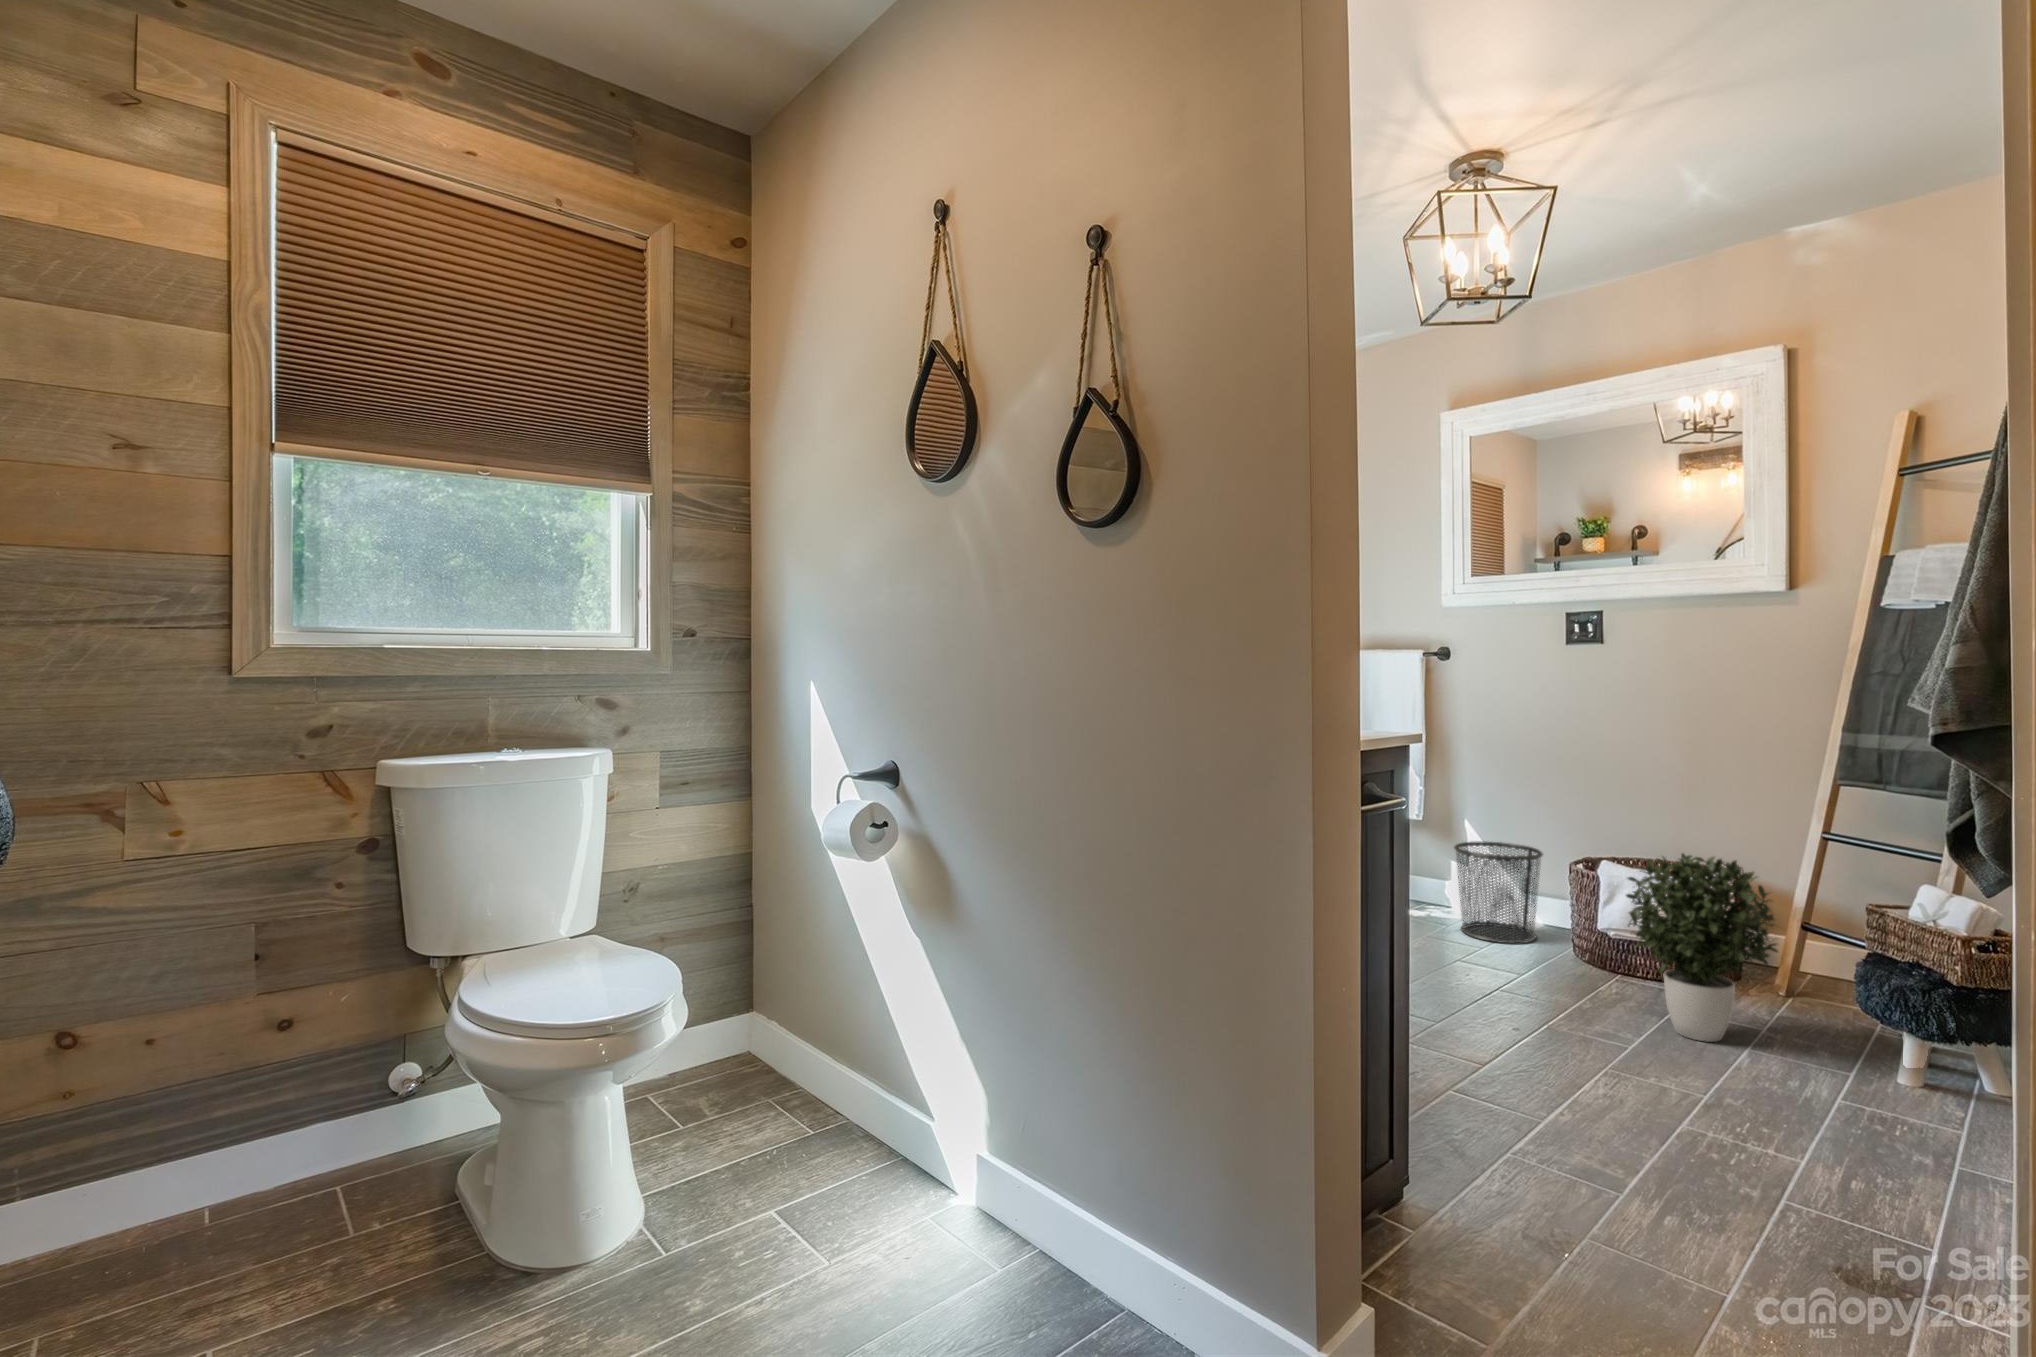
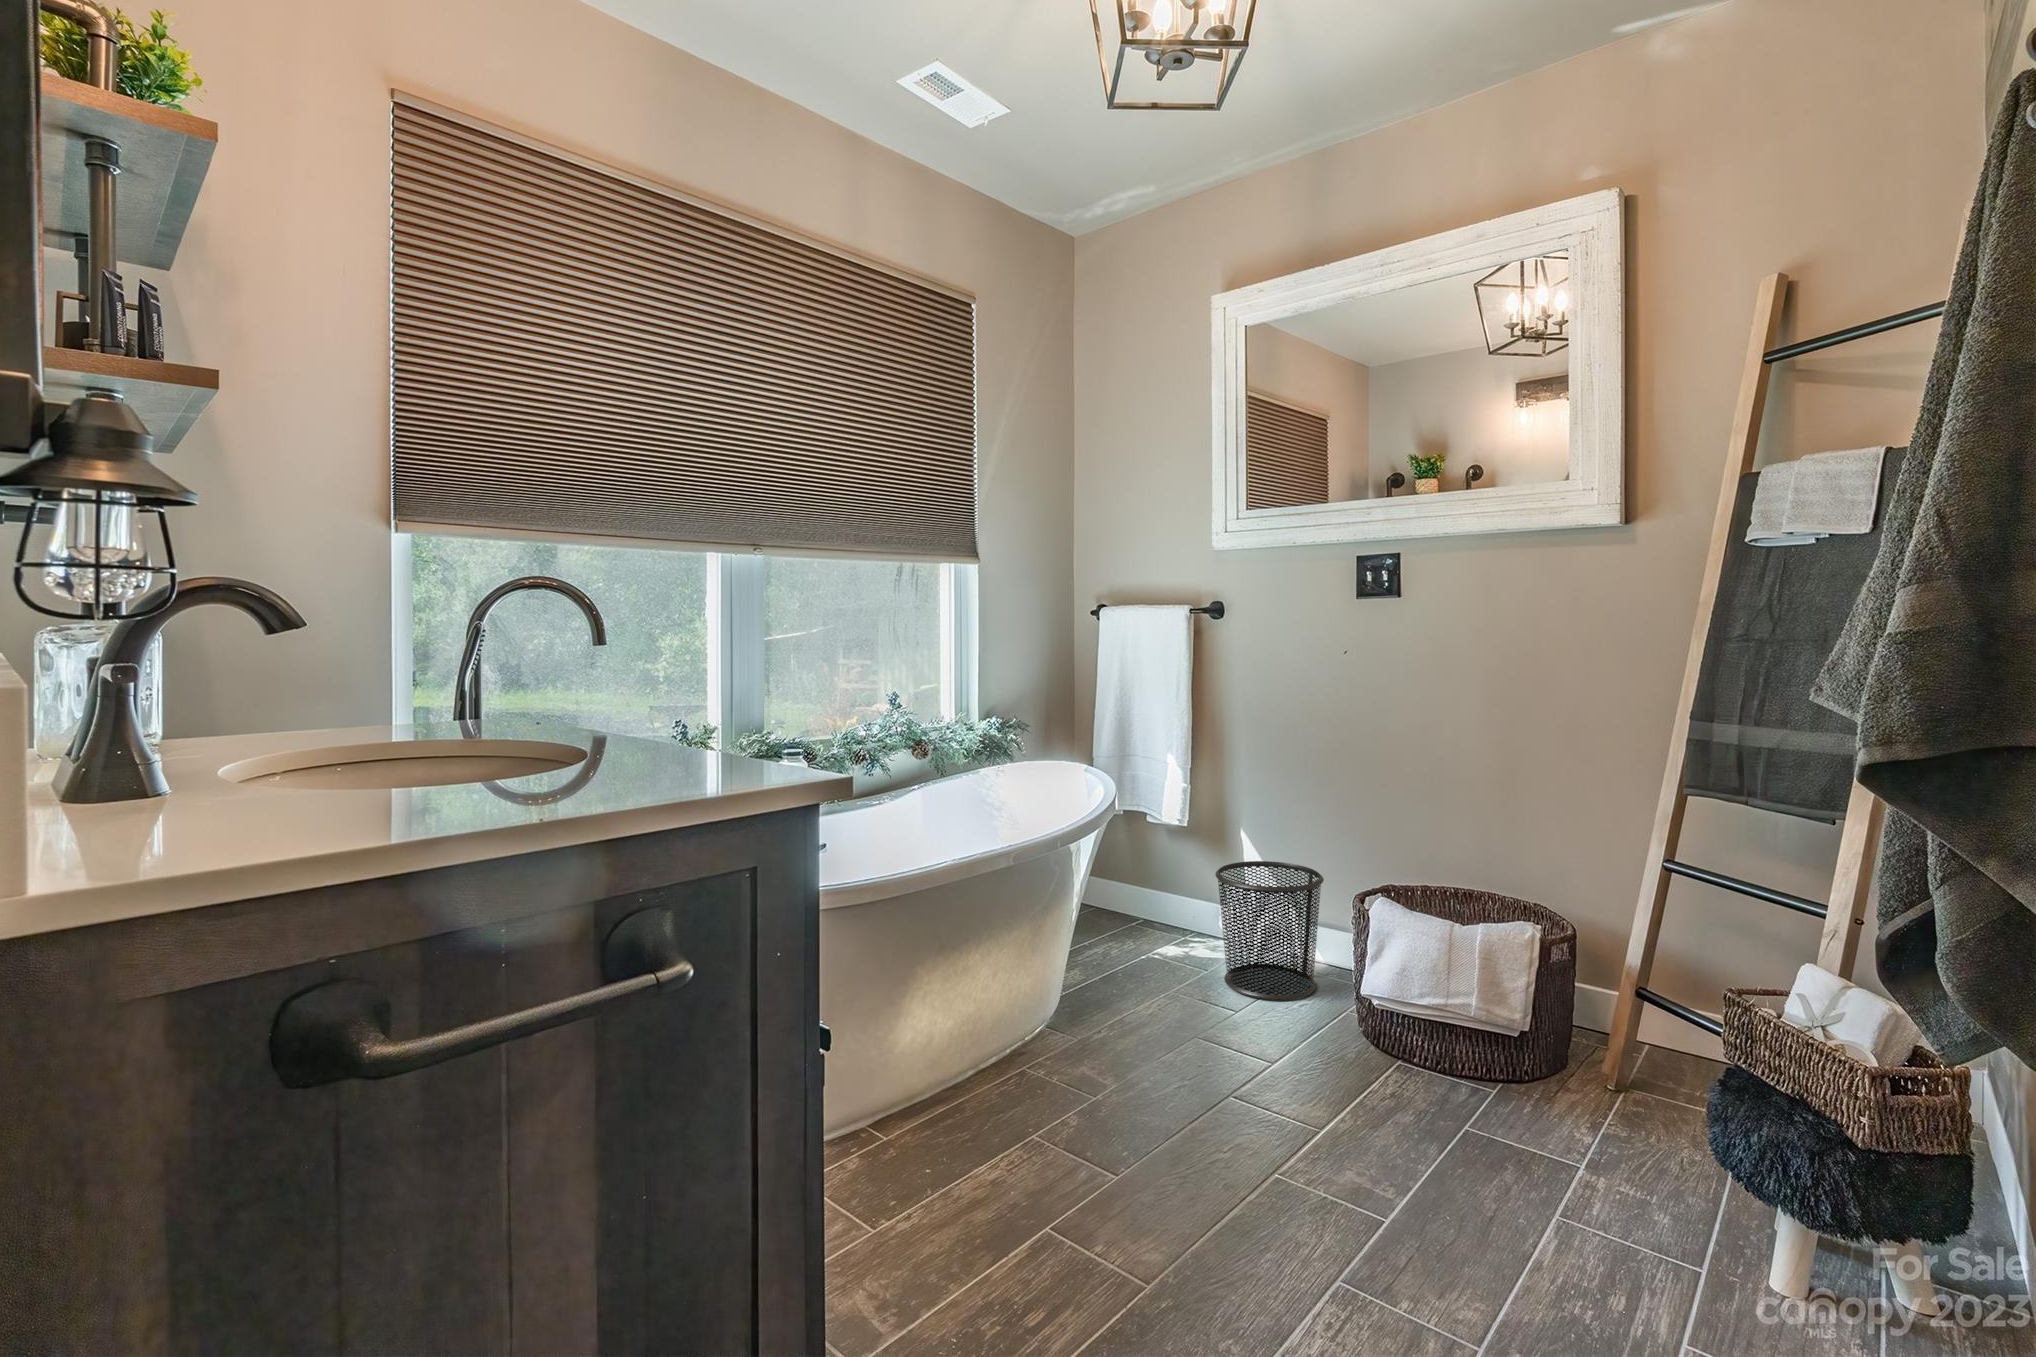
potted plant: present [1626,854,1778,1042] -> none [1395,911,1605,1195]

